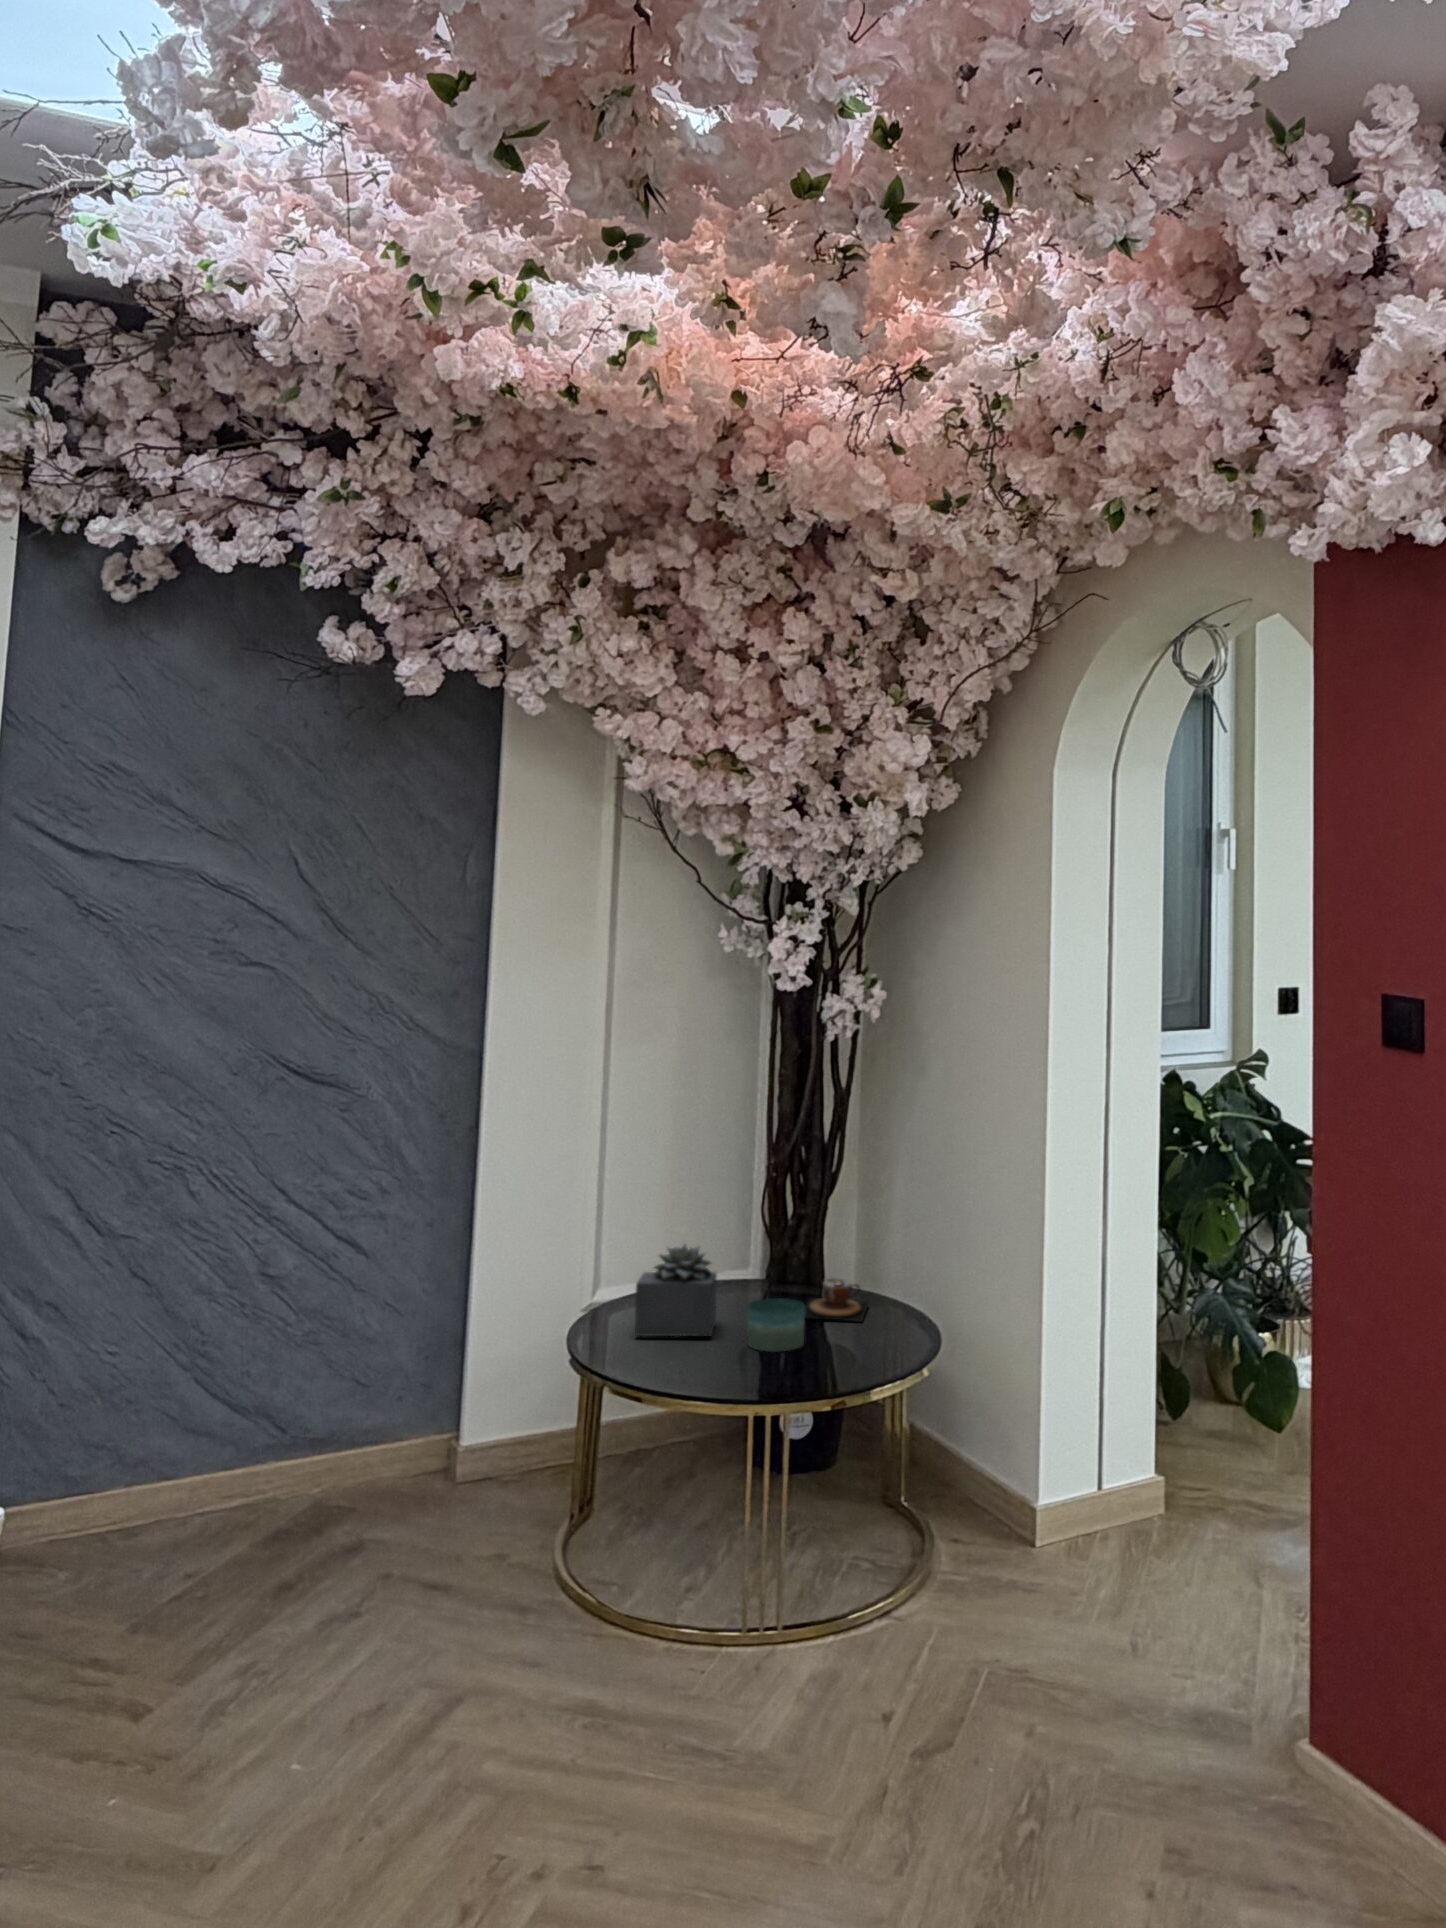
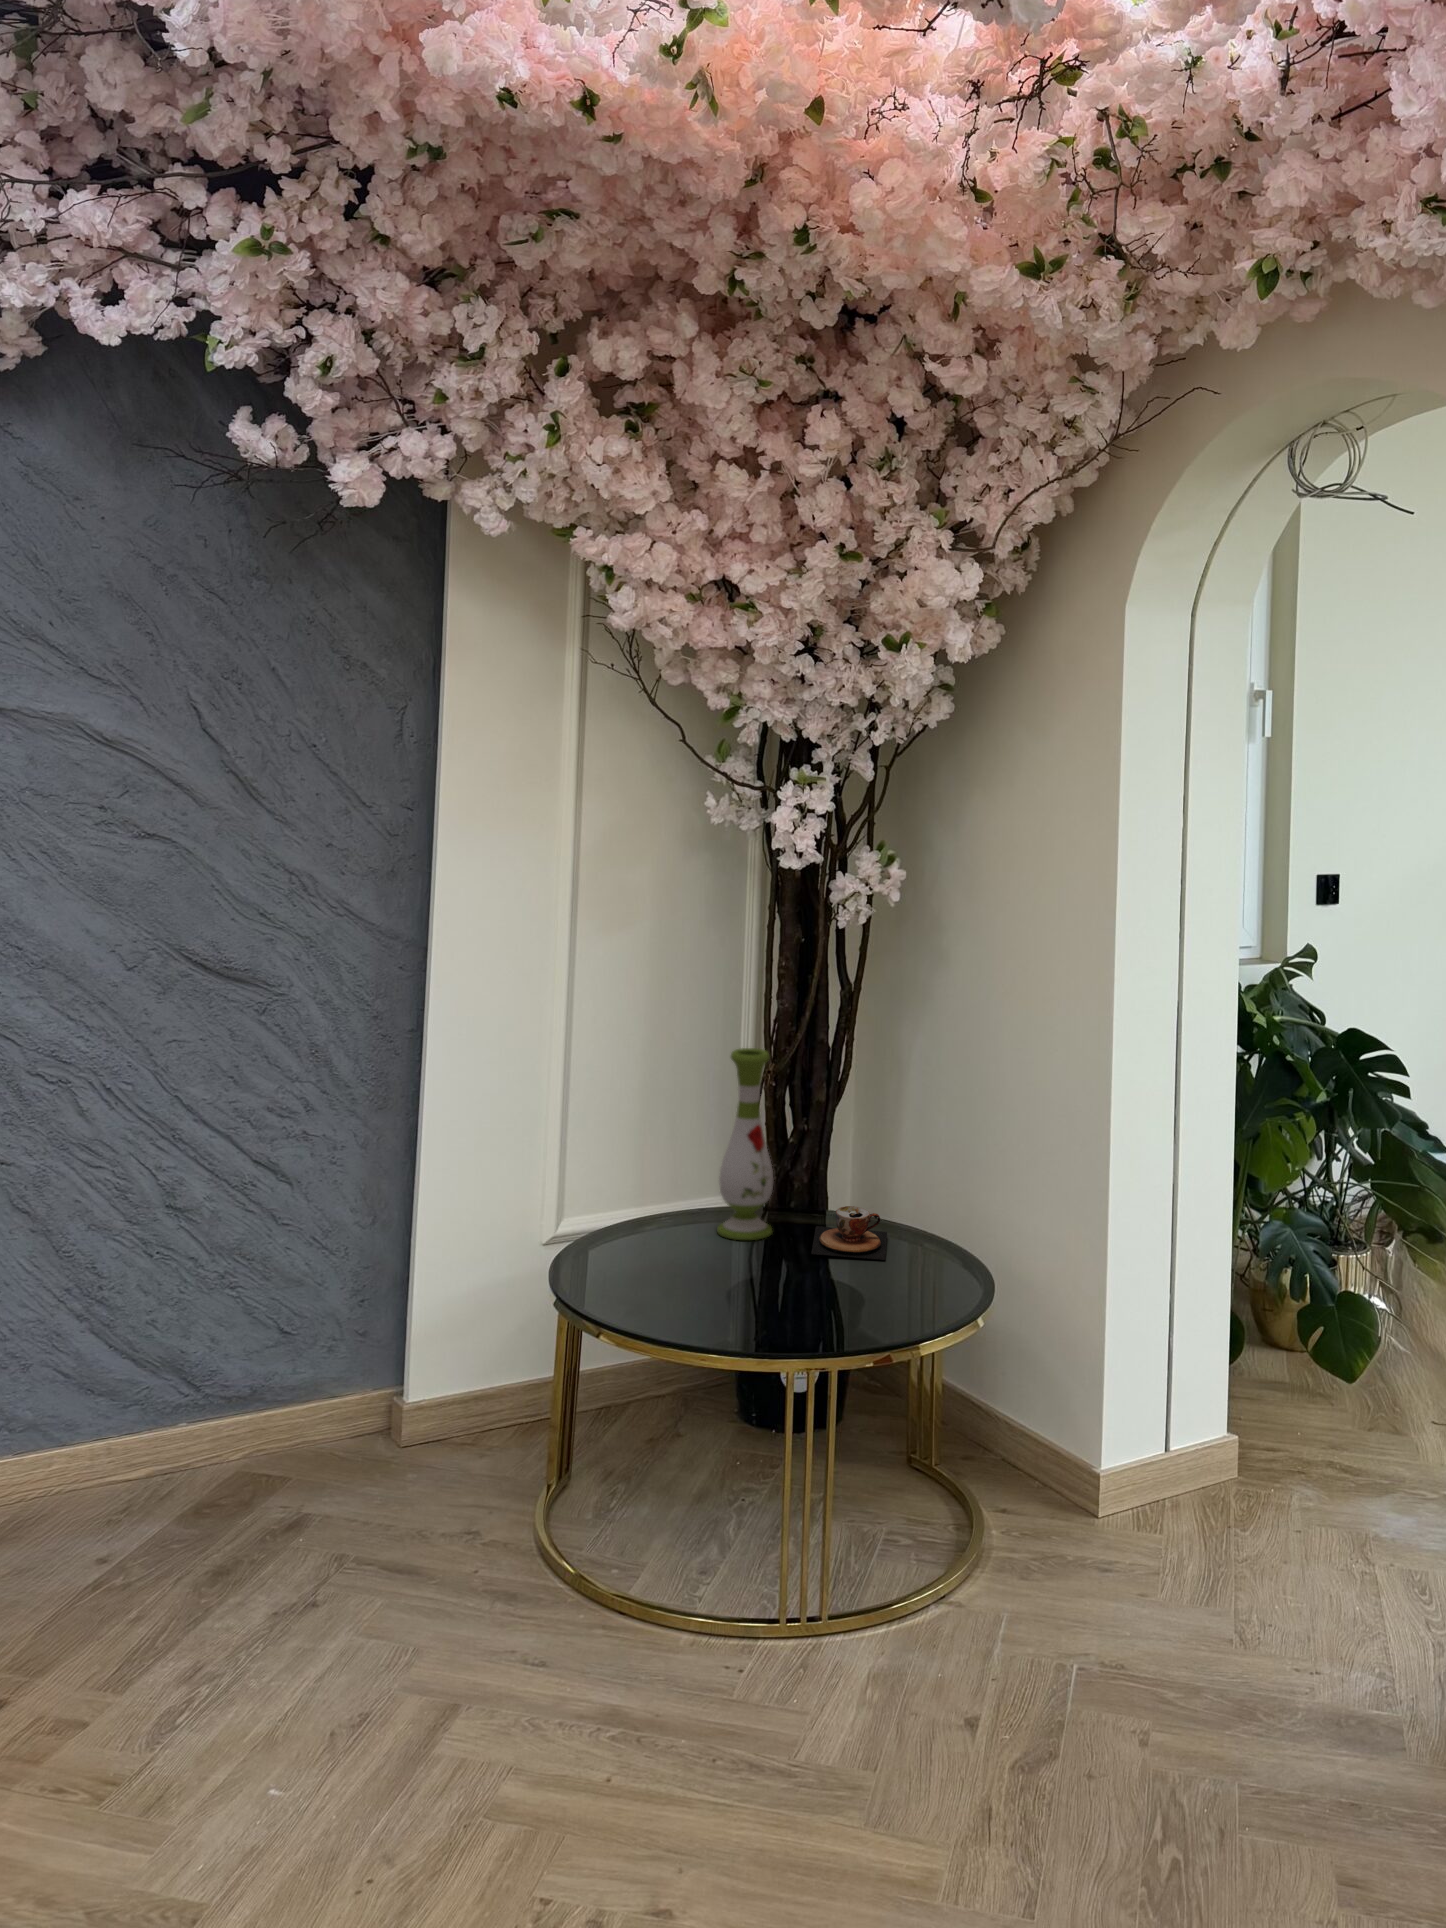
vase: none [725,1145,772,1309] -> present [717,1048,773,1240]
succulent plant: present [635,1244,717,1336] -> none [619,1168,714,1280]
candle: present [748,1298,805,1352] -> none [756,1236,825,1303]

